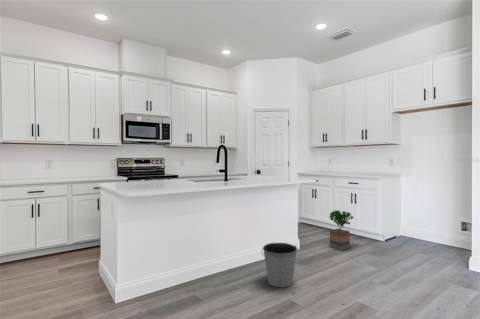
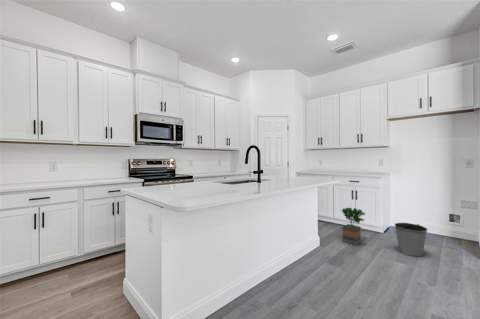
bucket: present [263,243,297,287] -> present [395,223,427,256]

